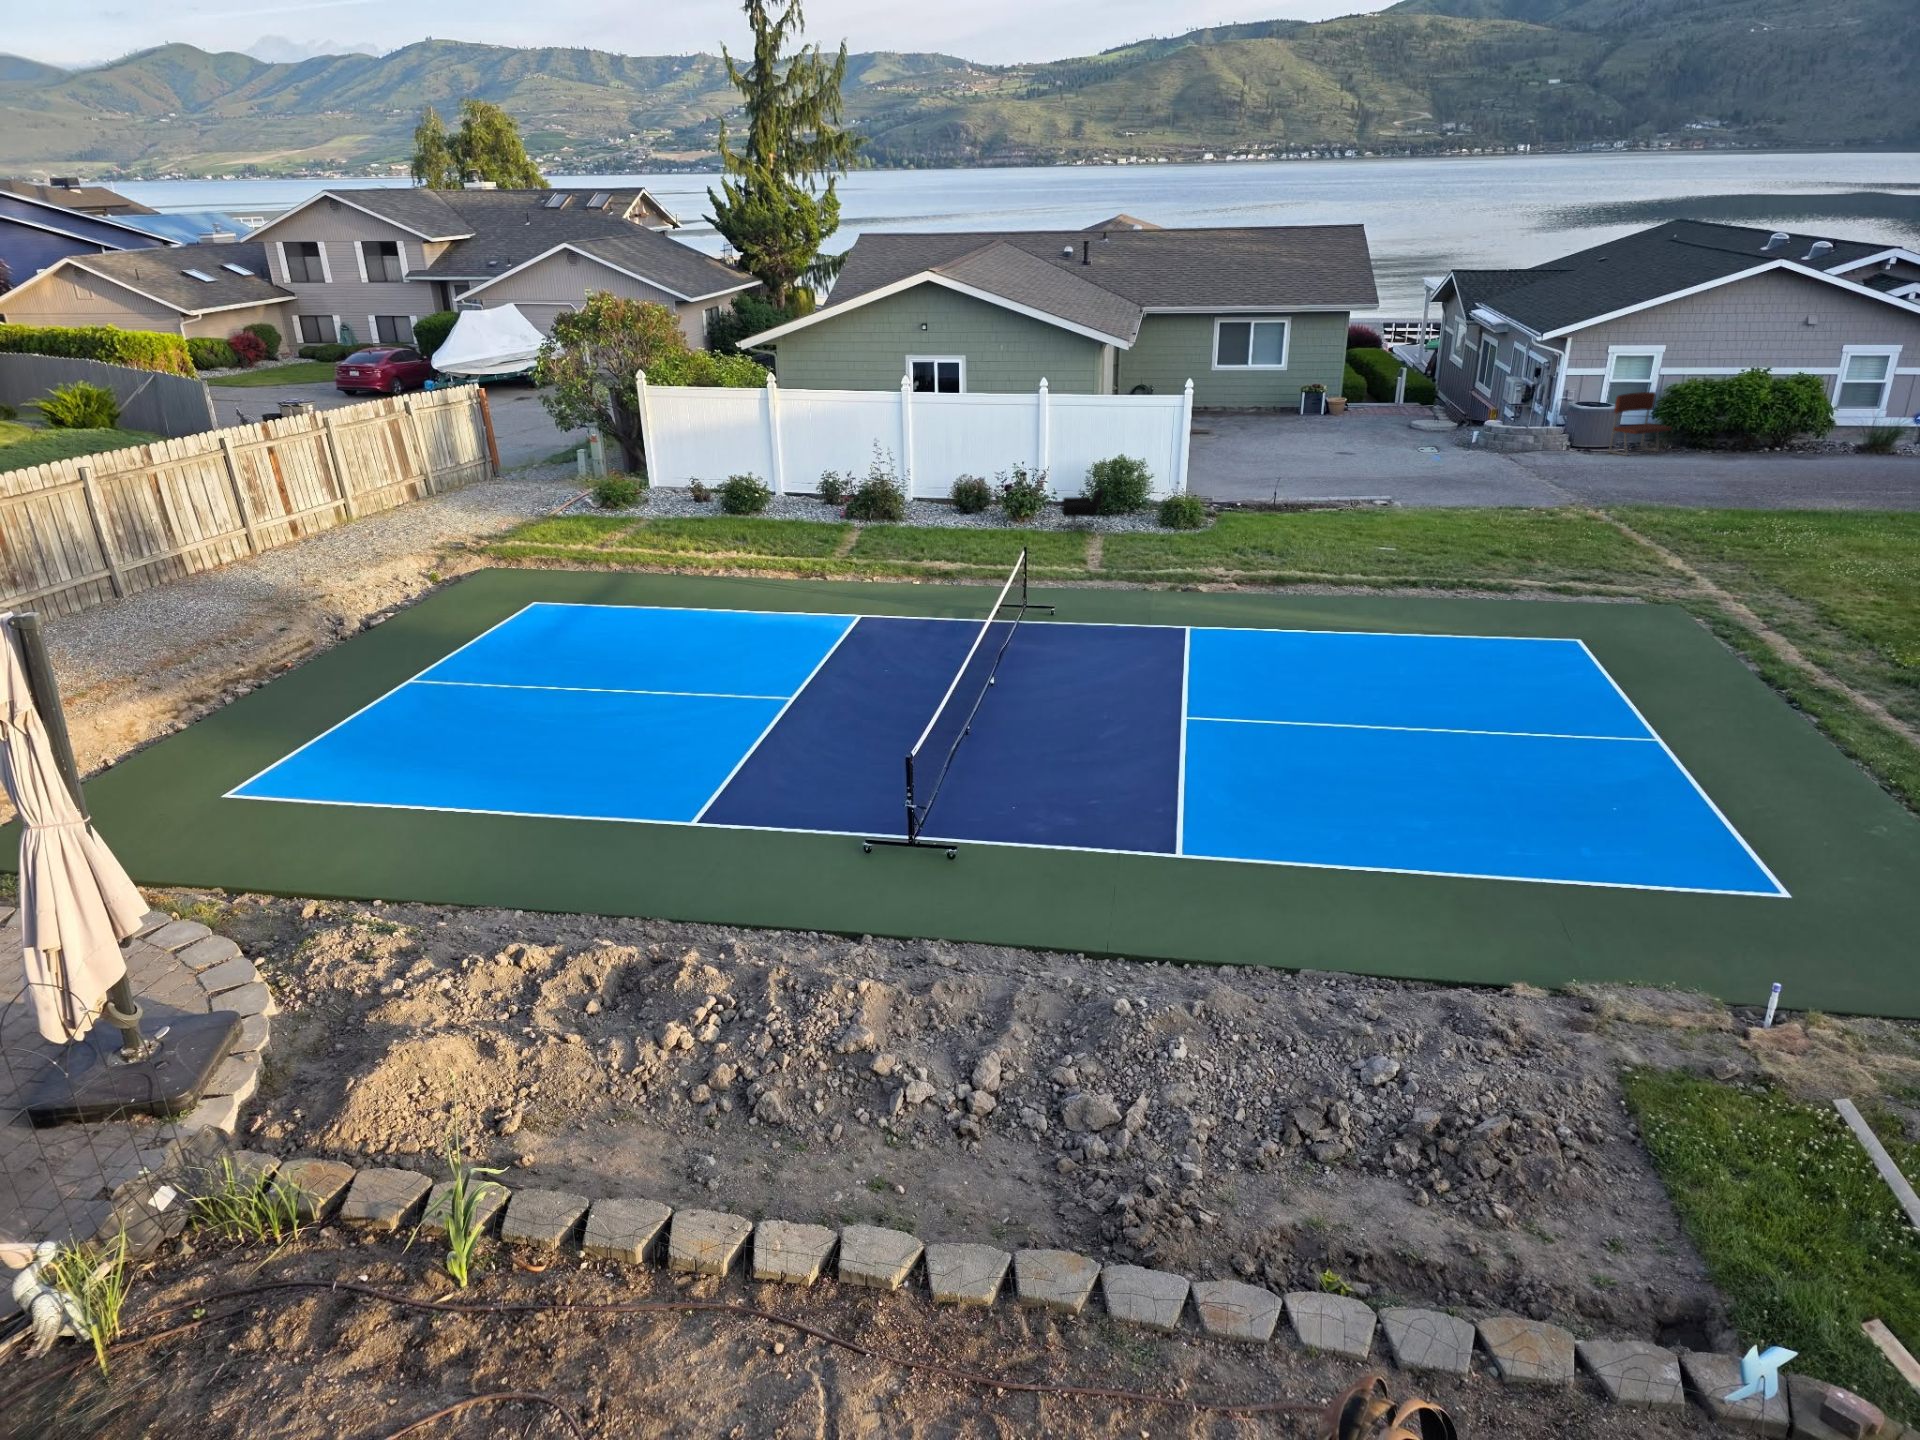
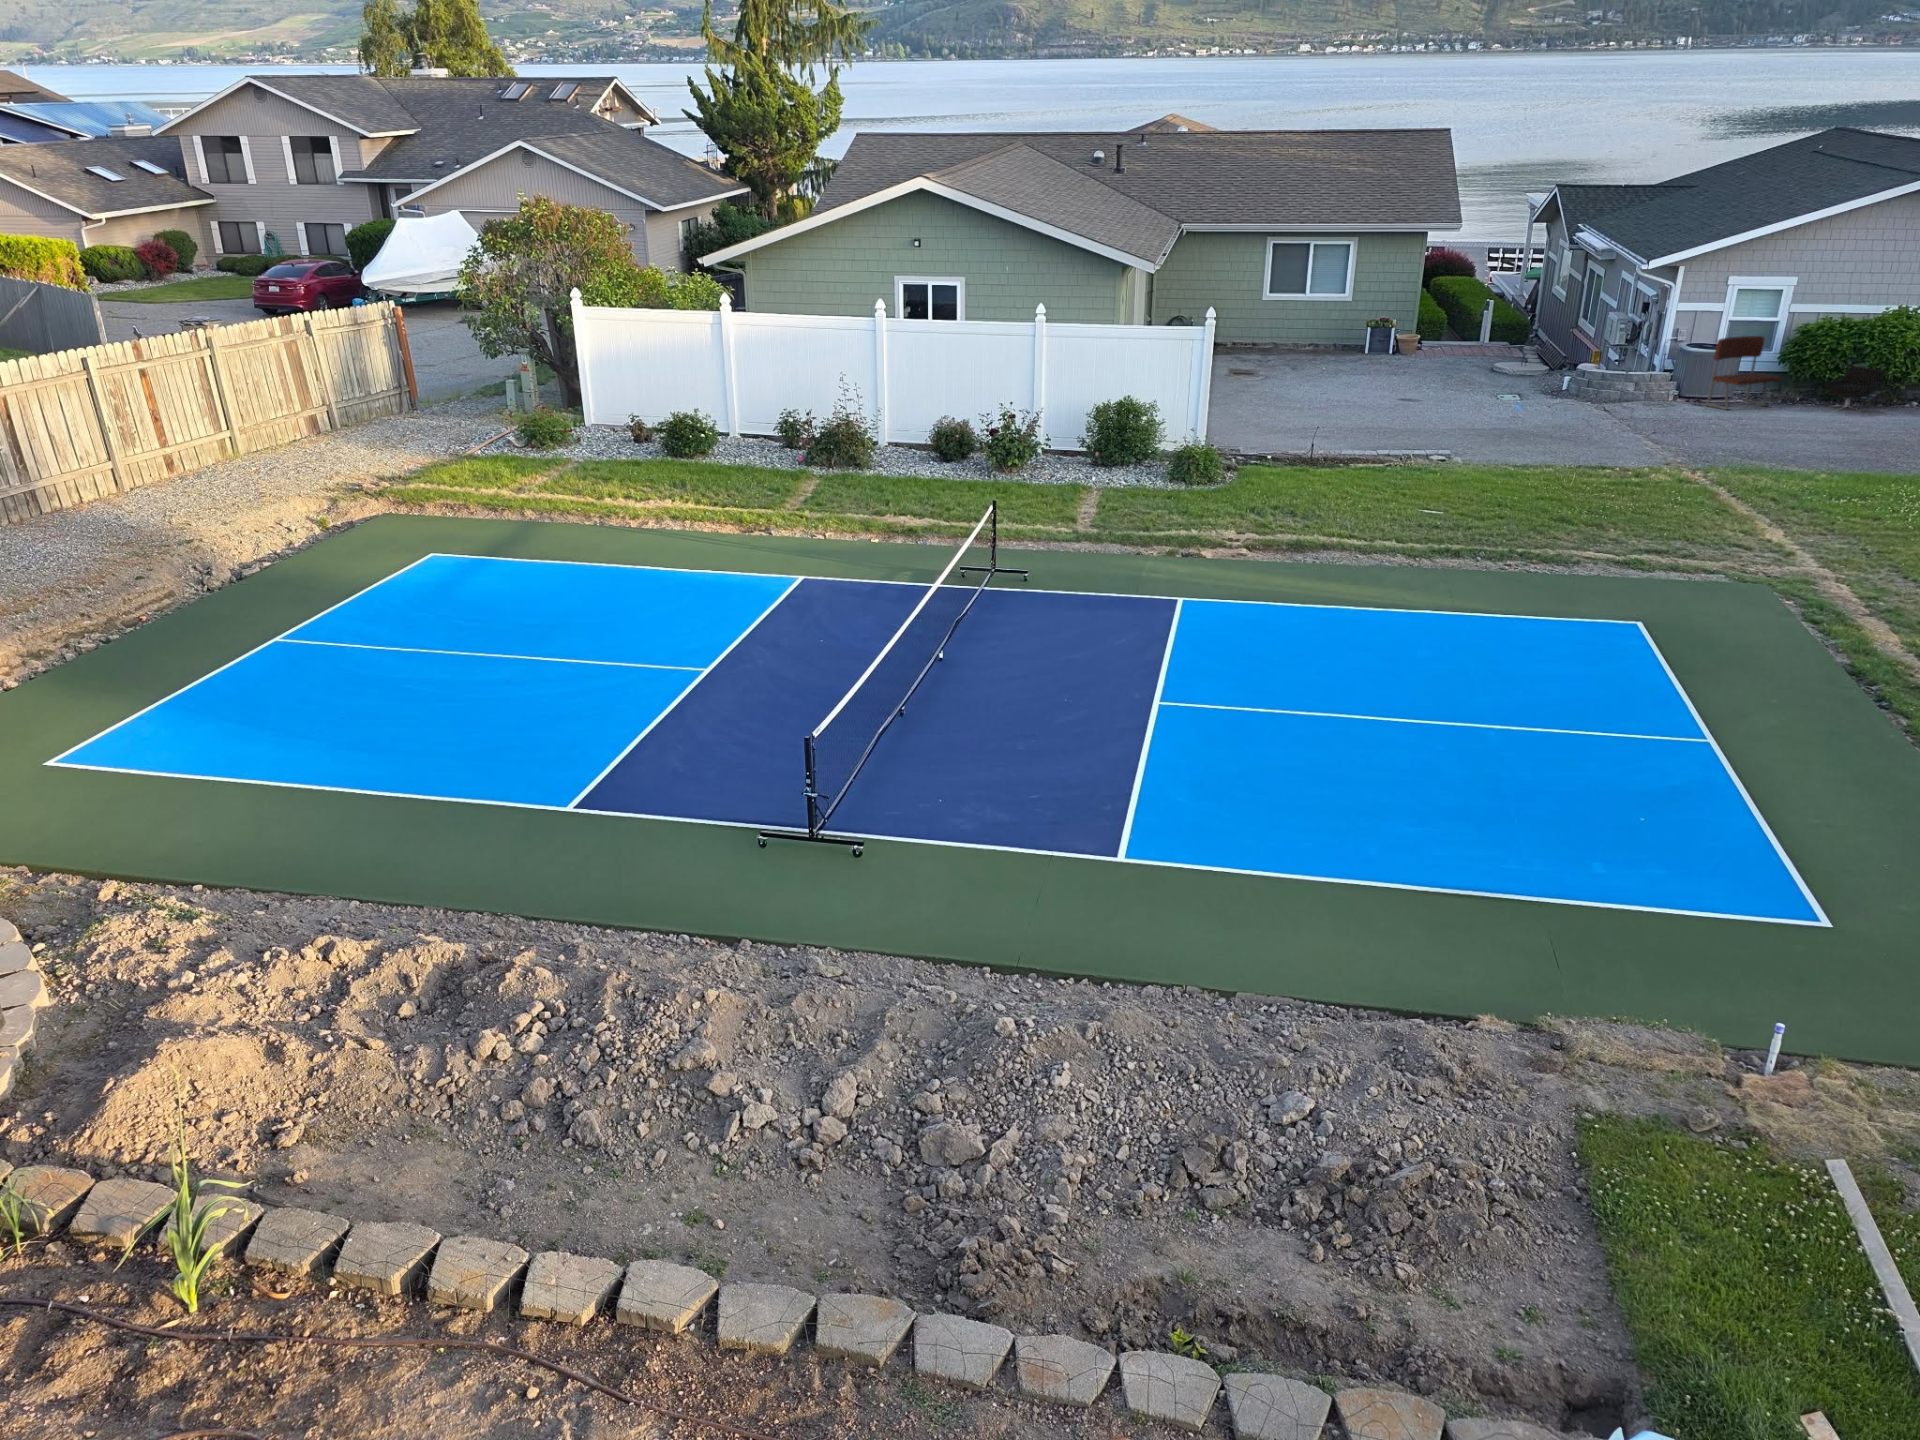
lounge chair: present [1062,488,1104,530] -> present [1824,366,1883,408]

